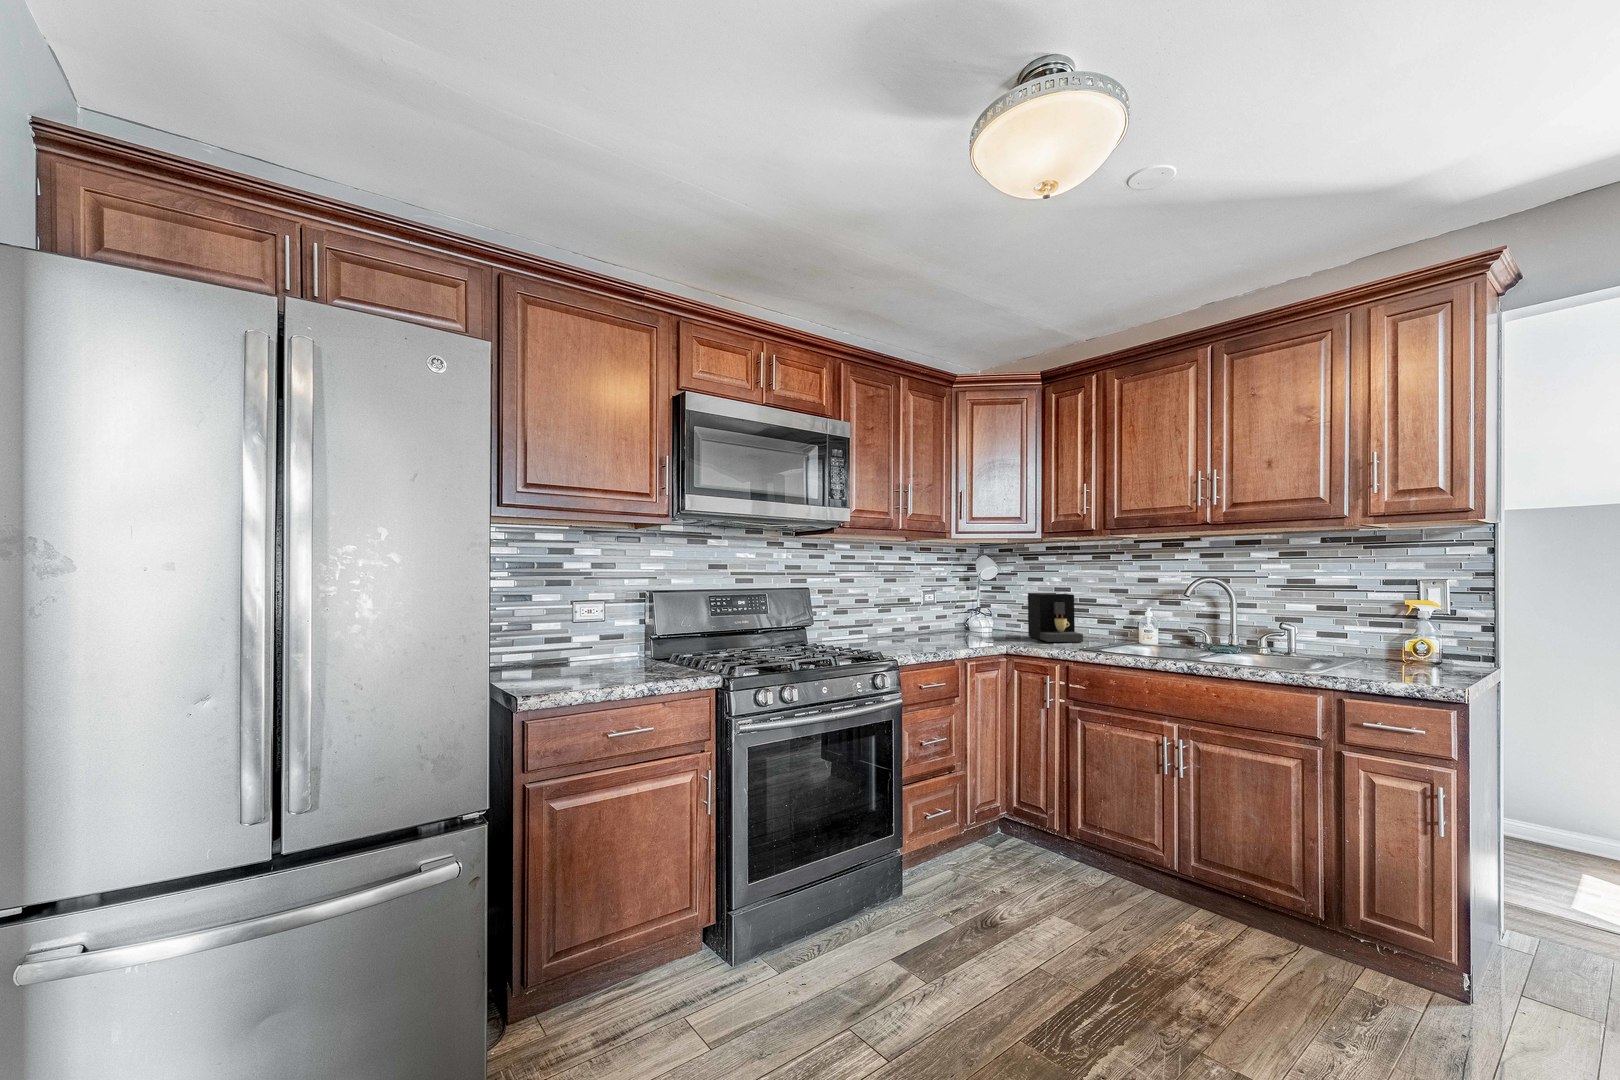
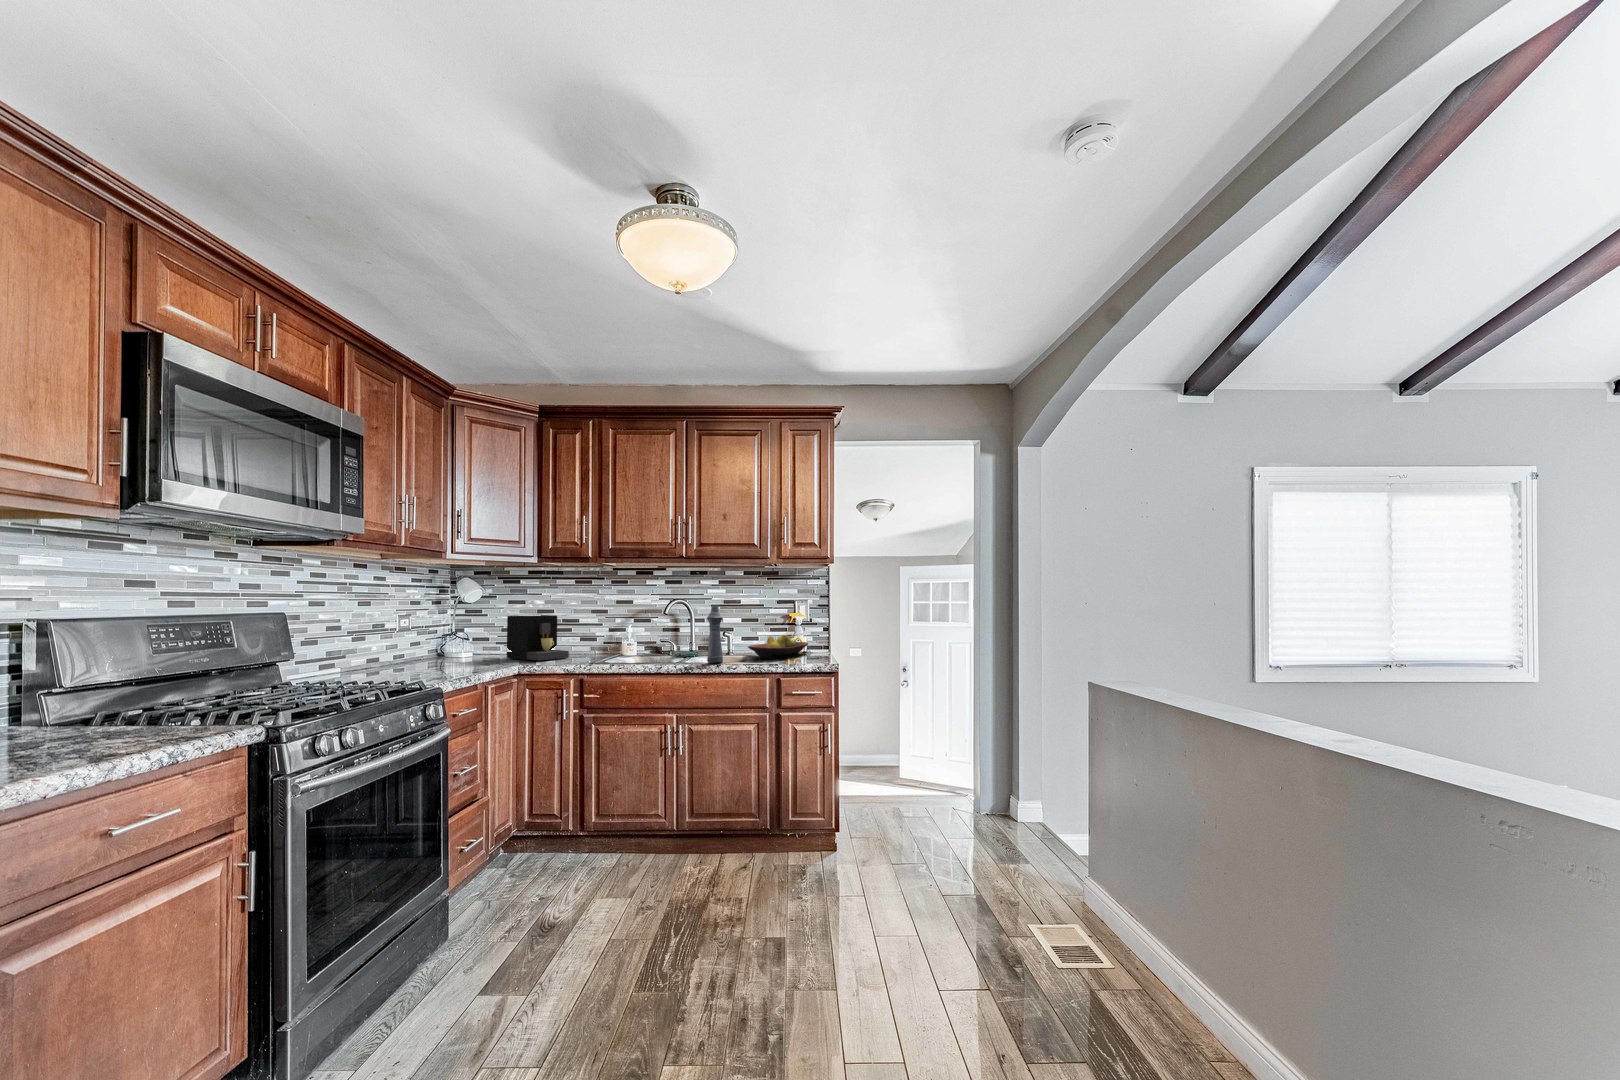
bottle: none [1221,591,1248,668] -> present [707,606,723,663]
fruit bowl: none [1293,638,1417,672] -> present [748,635,808,659]

